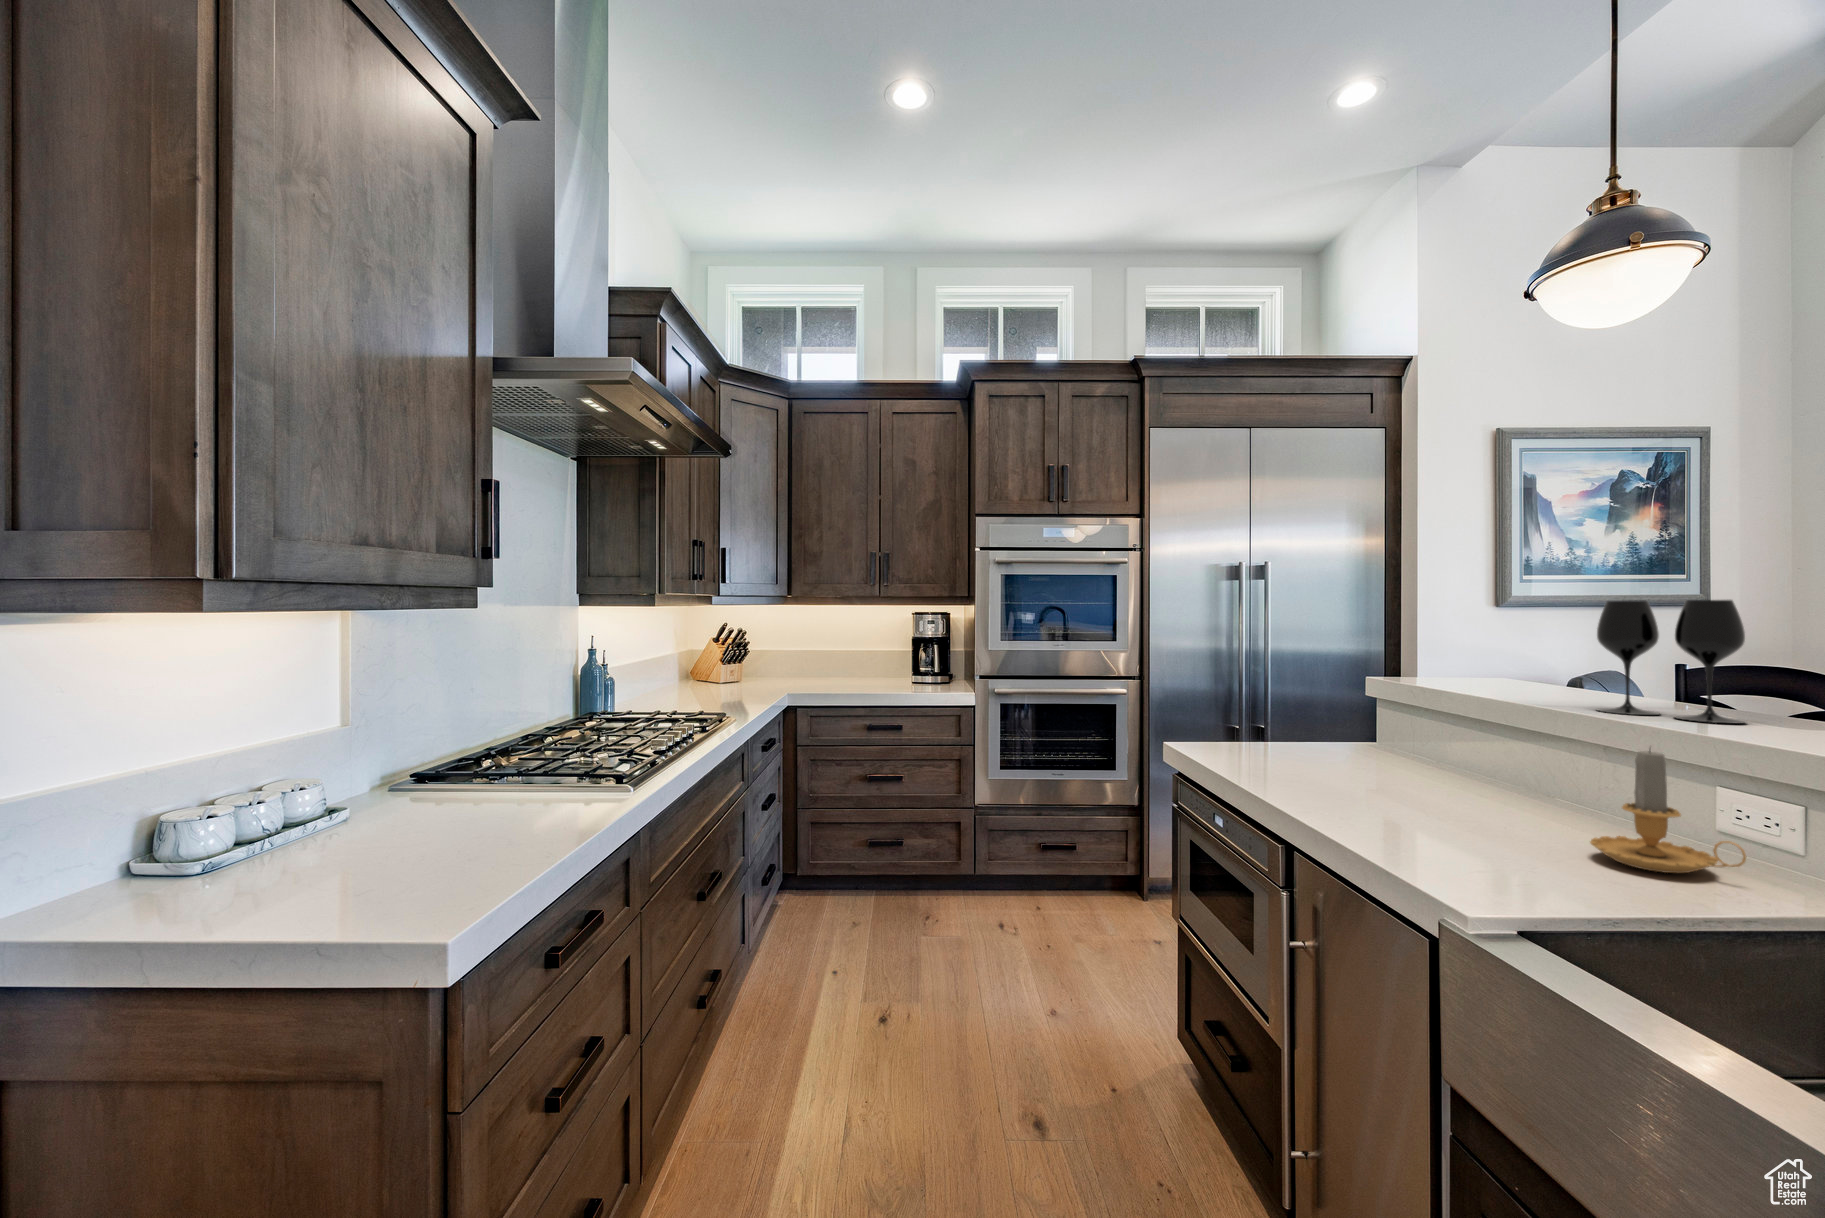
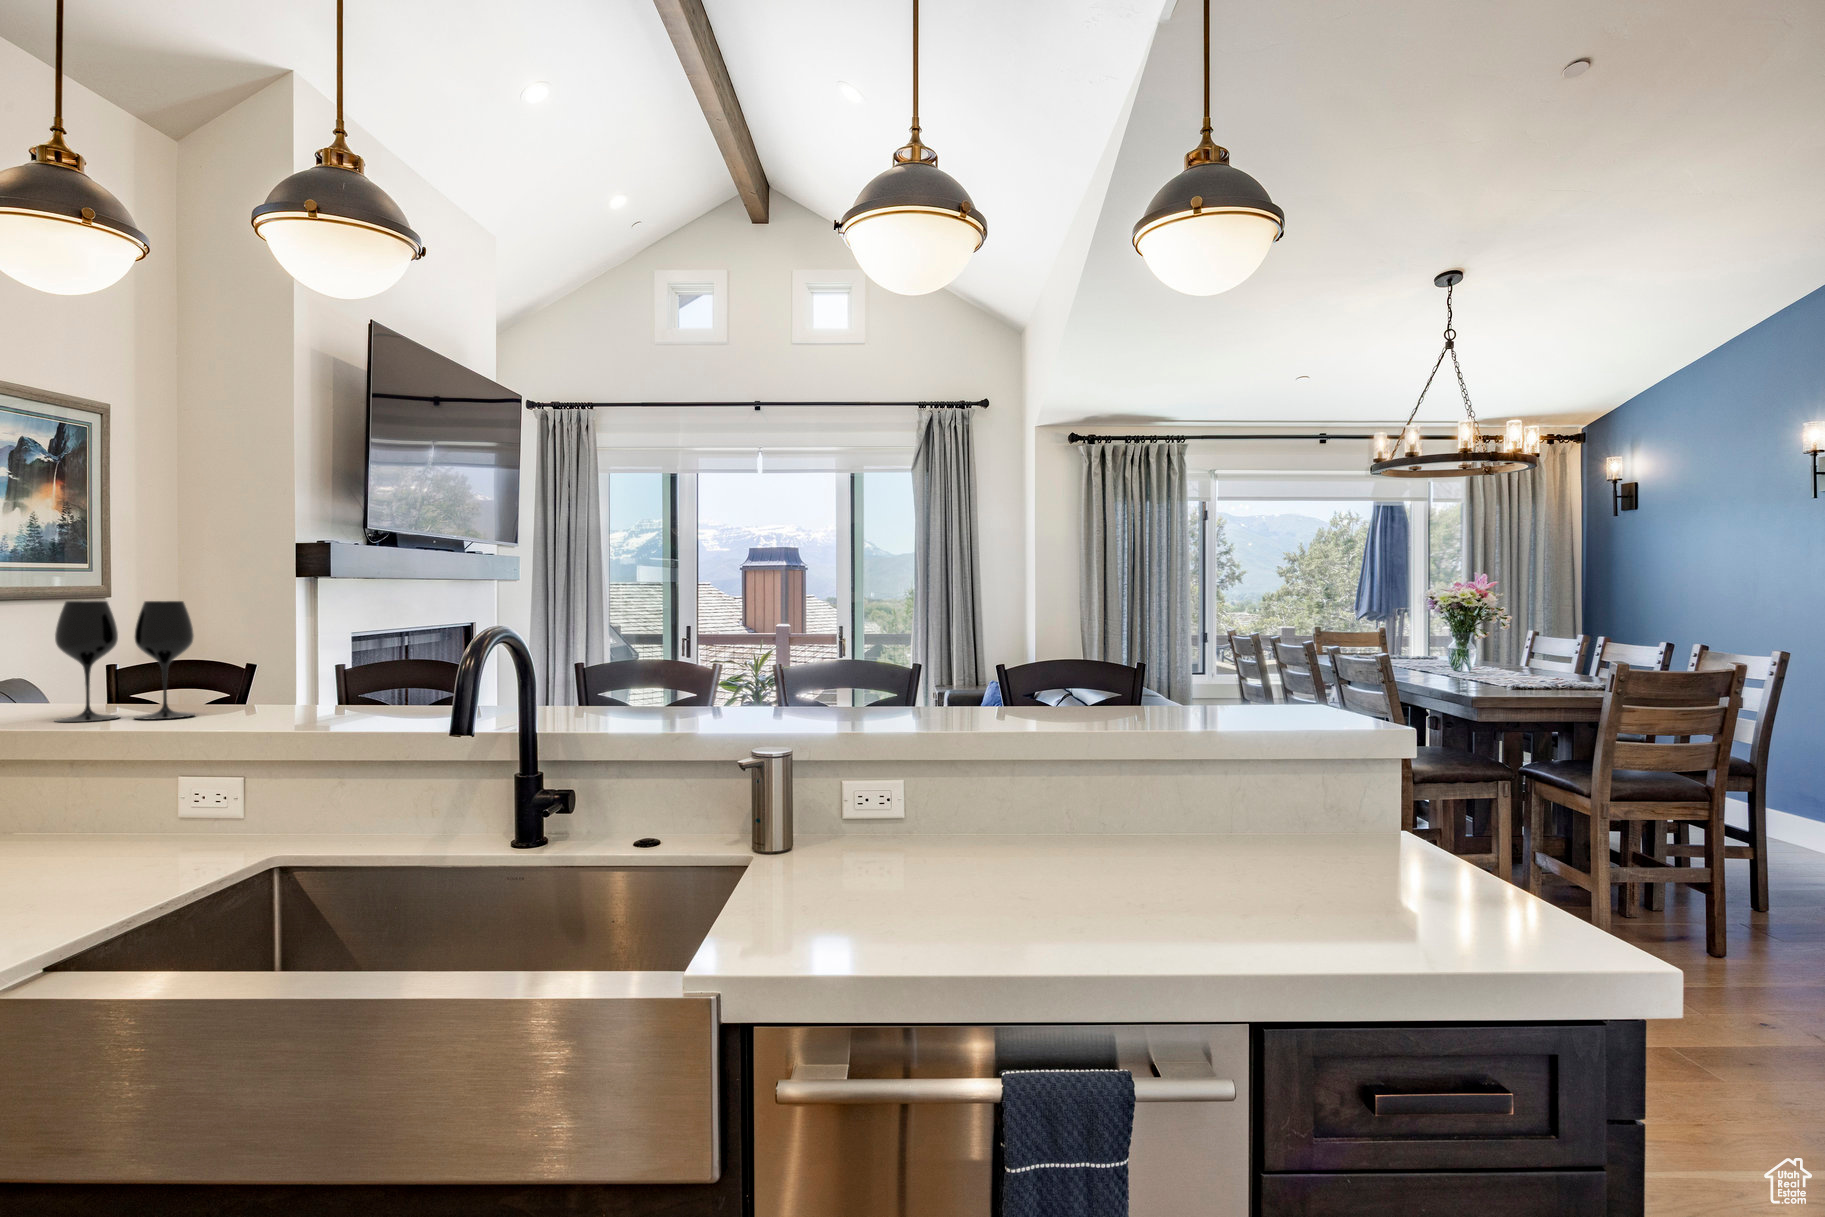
candle: present [1590,750,1747,873] -> none [79,748,217,870]

